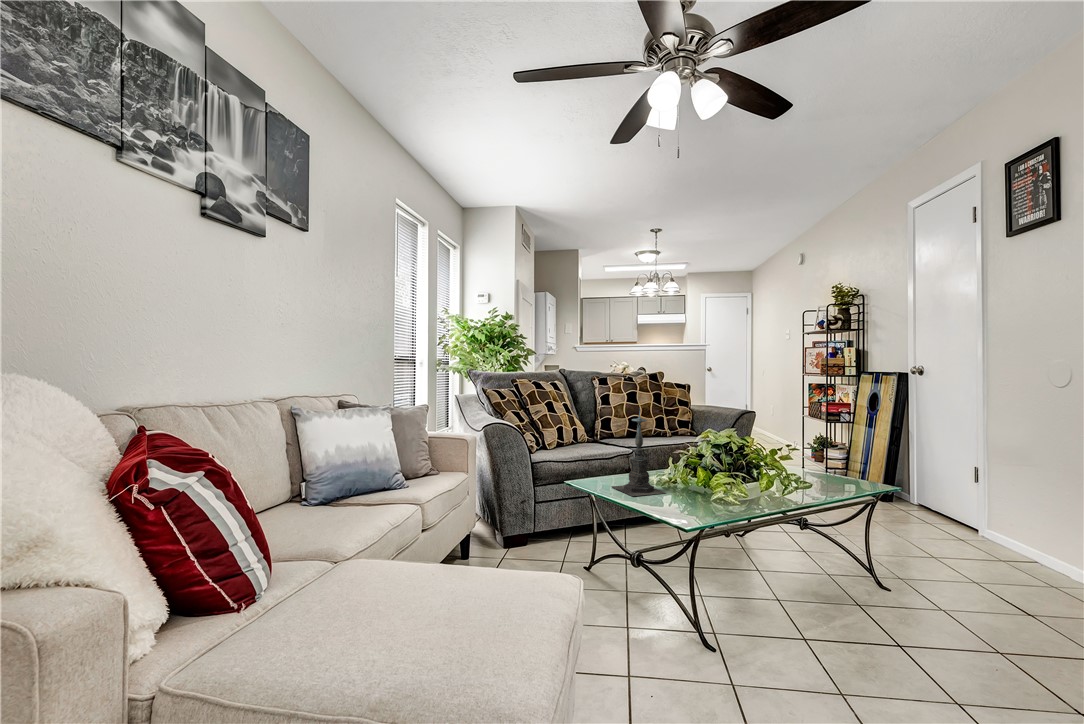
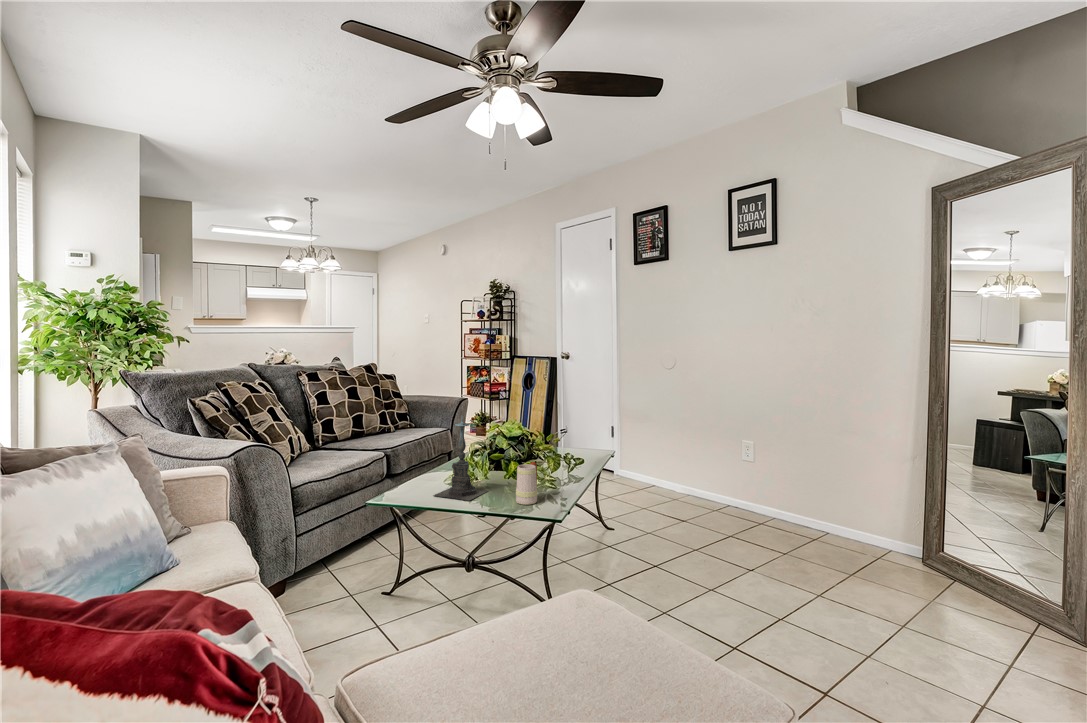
mug: none [671,467,703,512] -> present [516,462,537,505]

